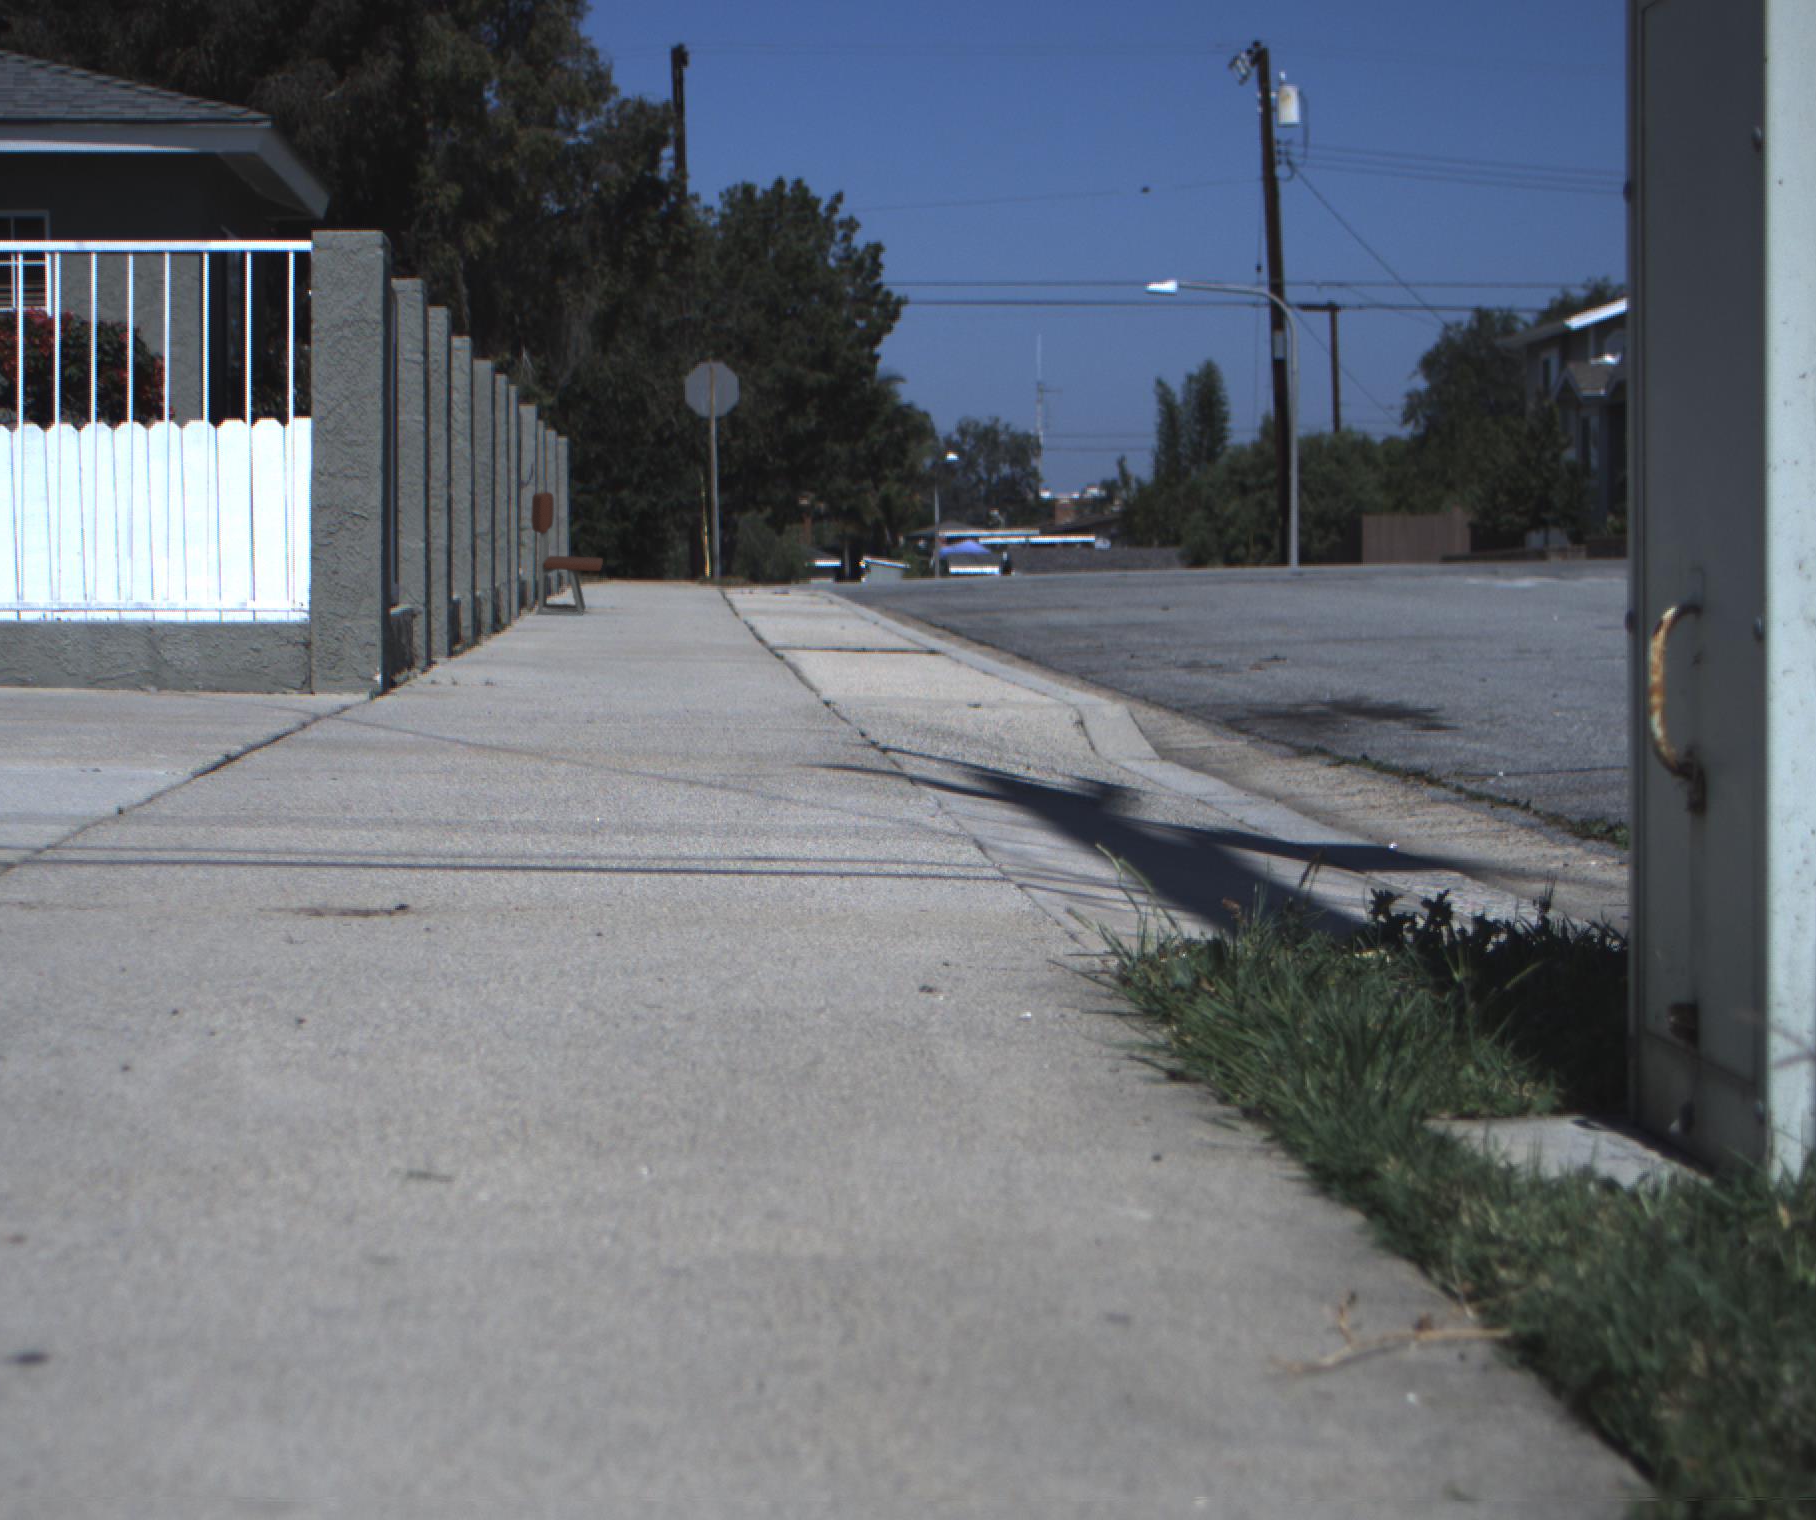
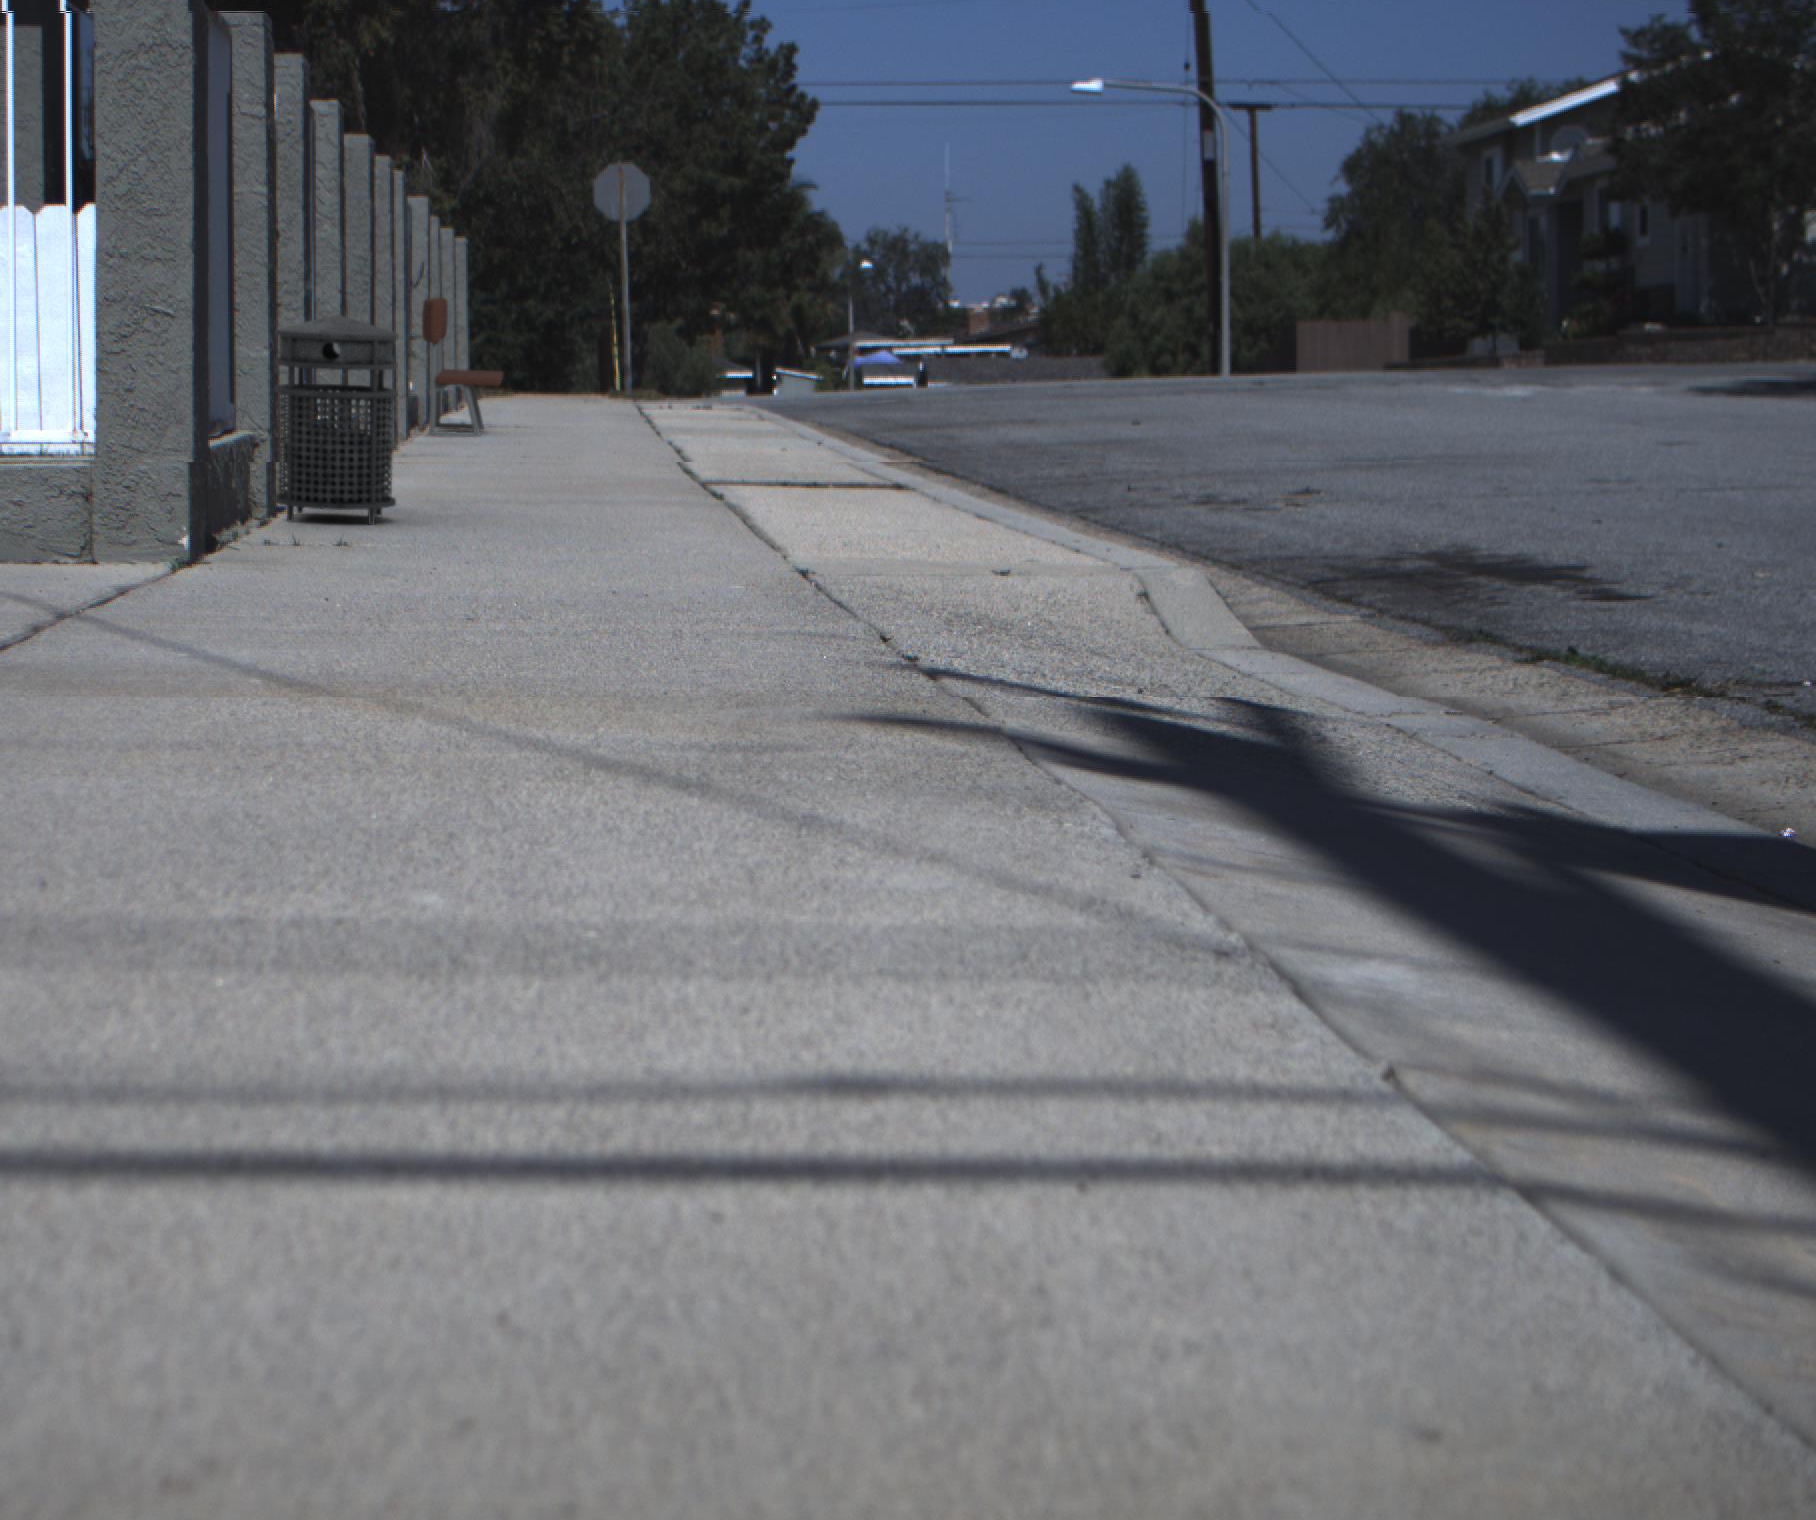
trash can: none [430,512,527,675] -> present [274,314,398,525]

